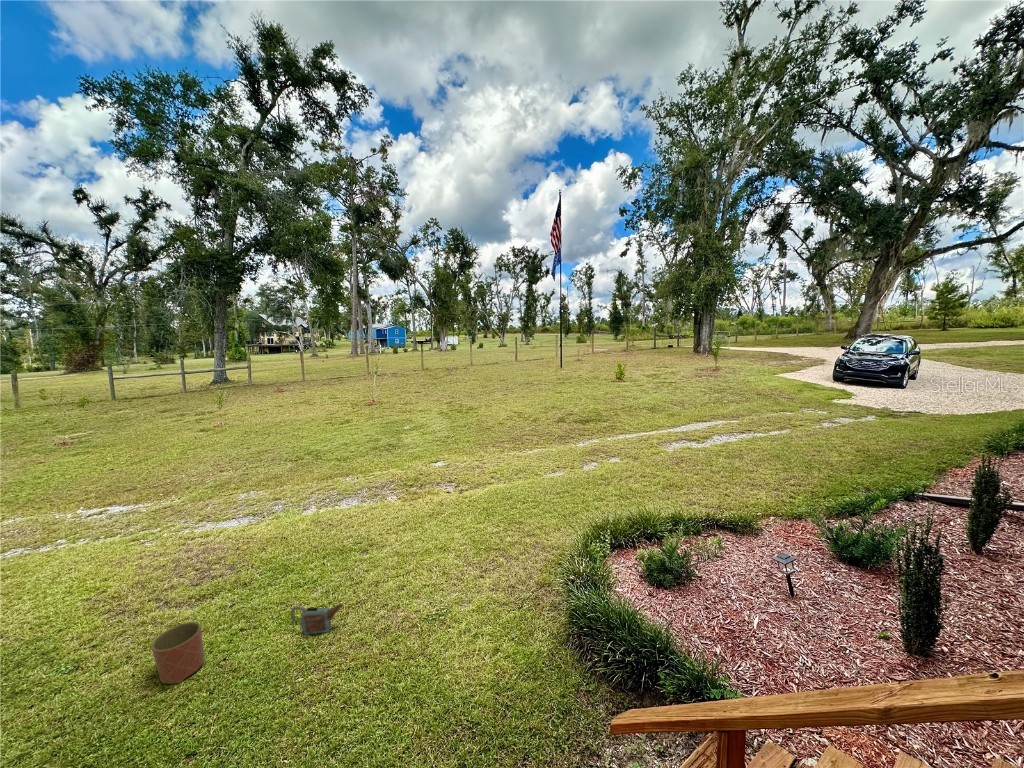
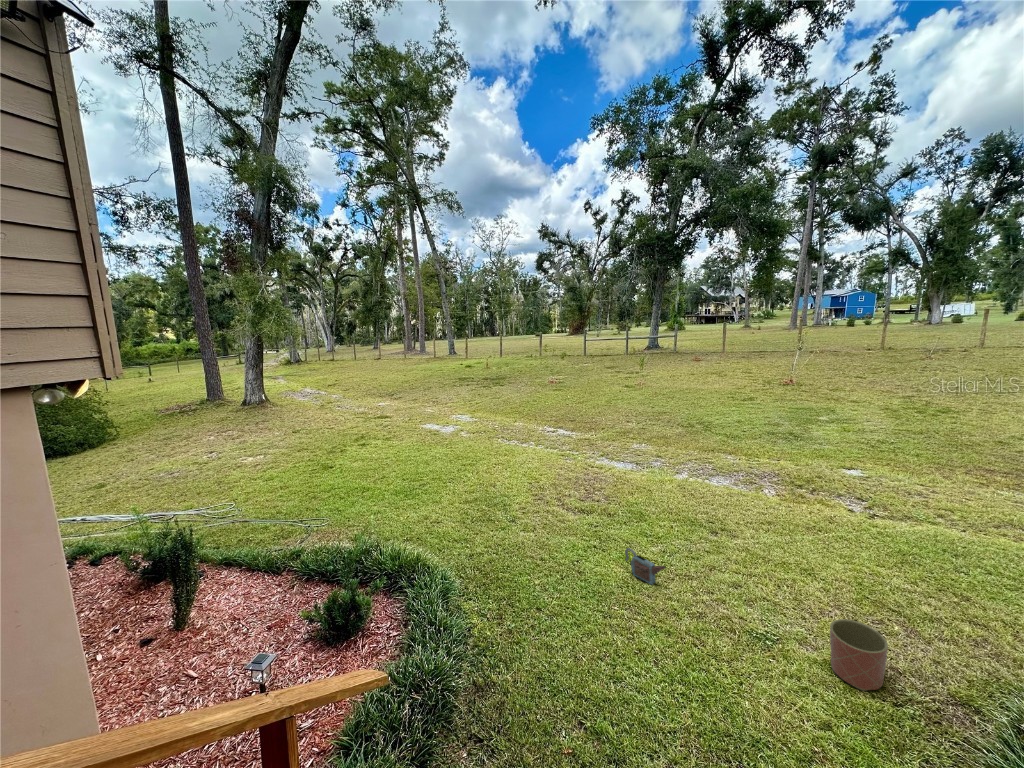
planter: present [151,622,204,684] -> present [830,619,888,691]

